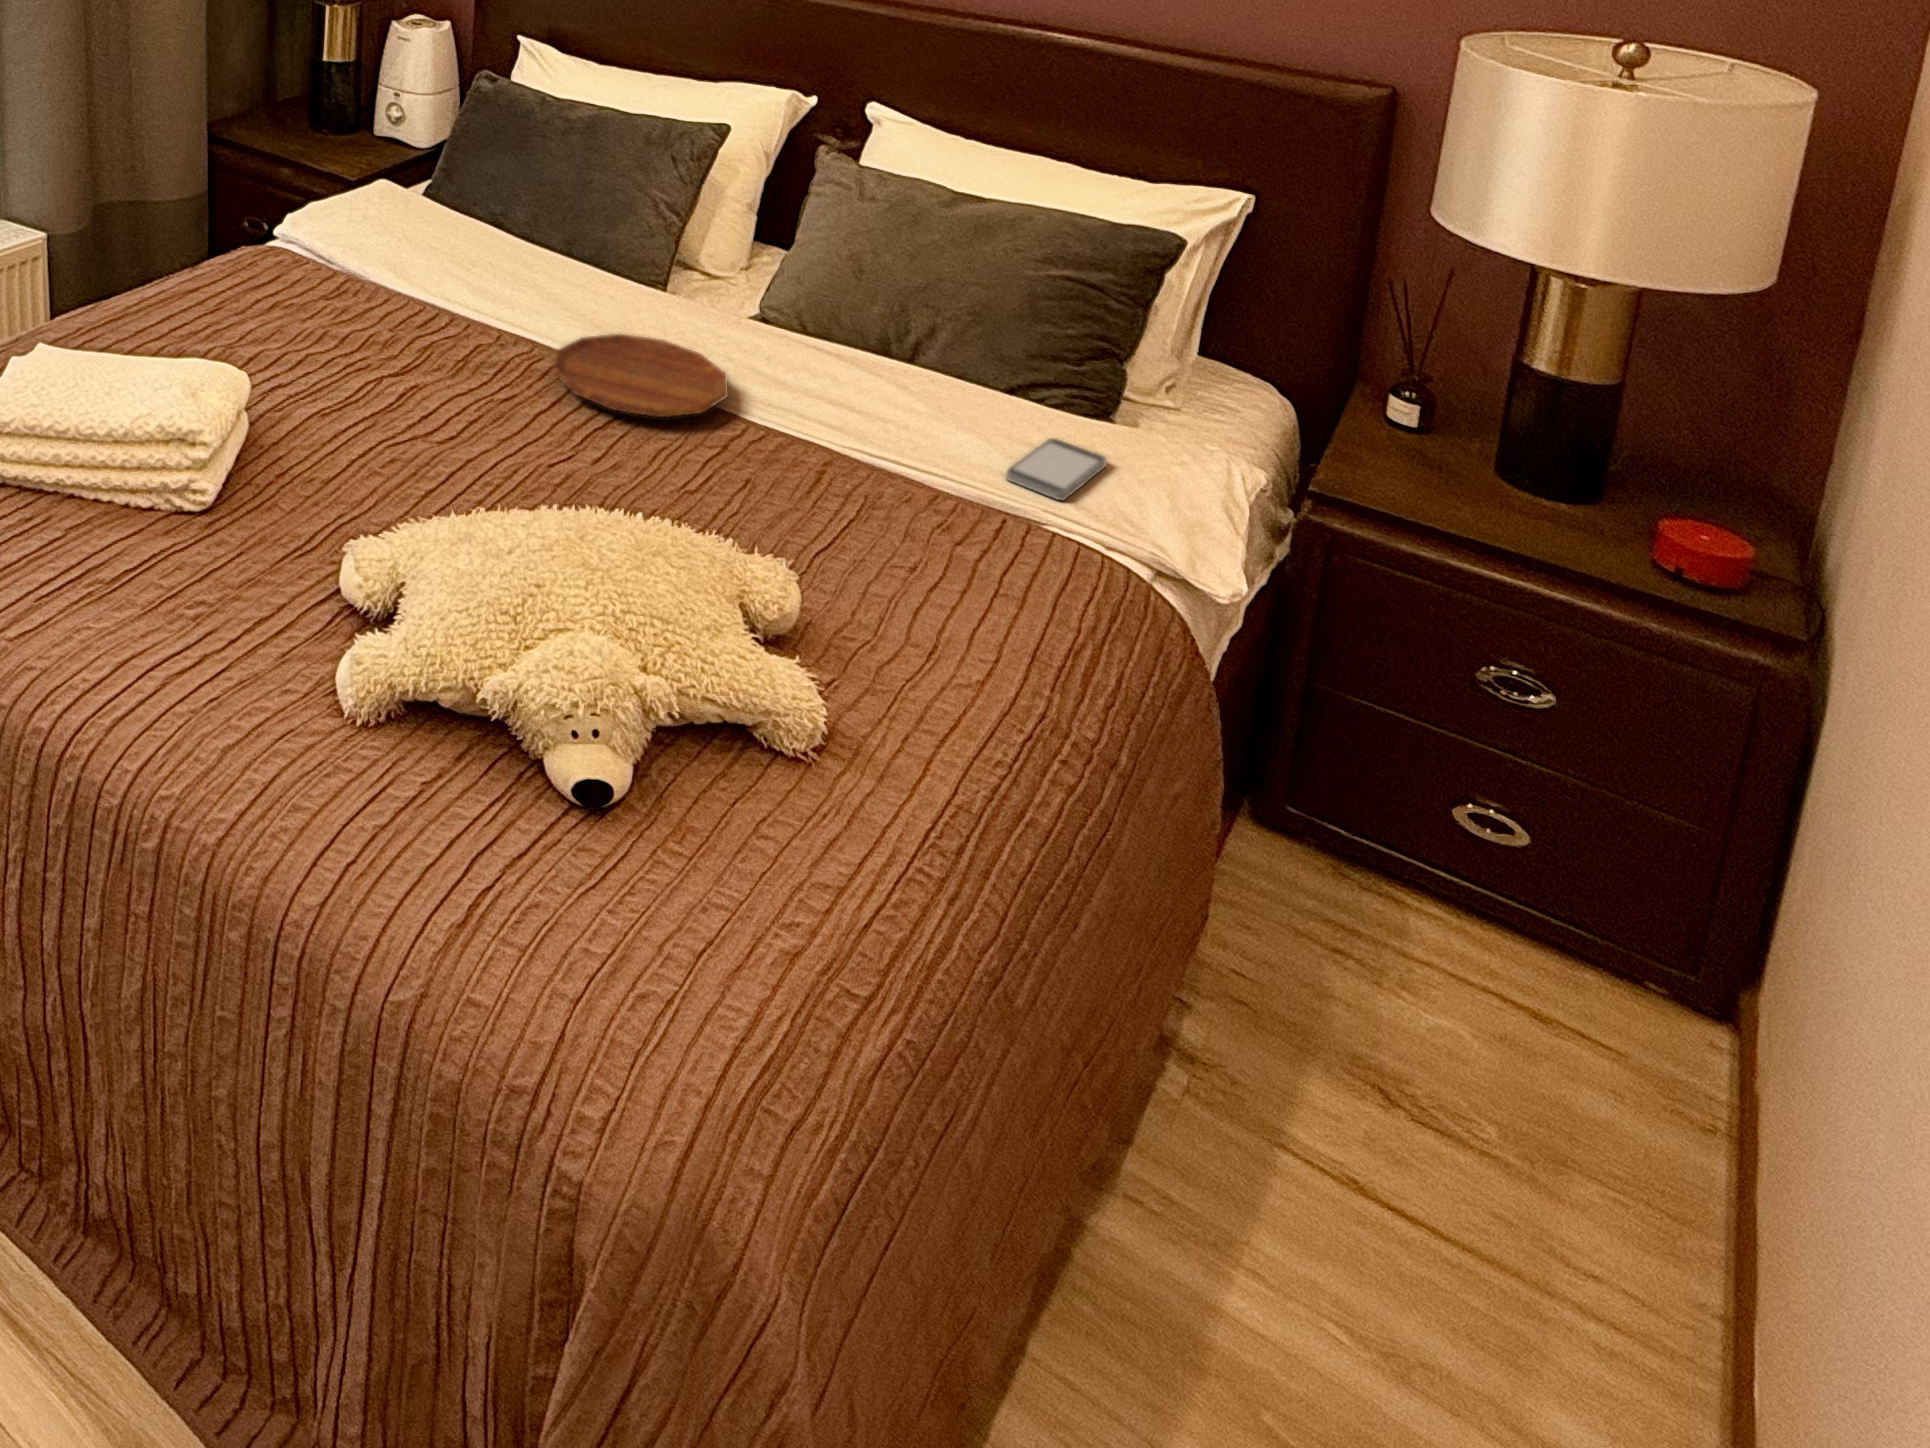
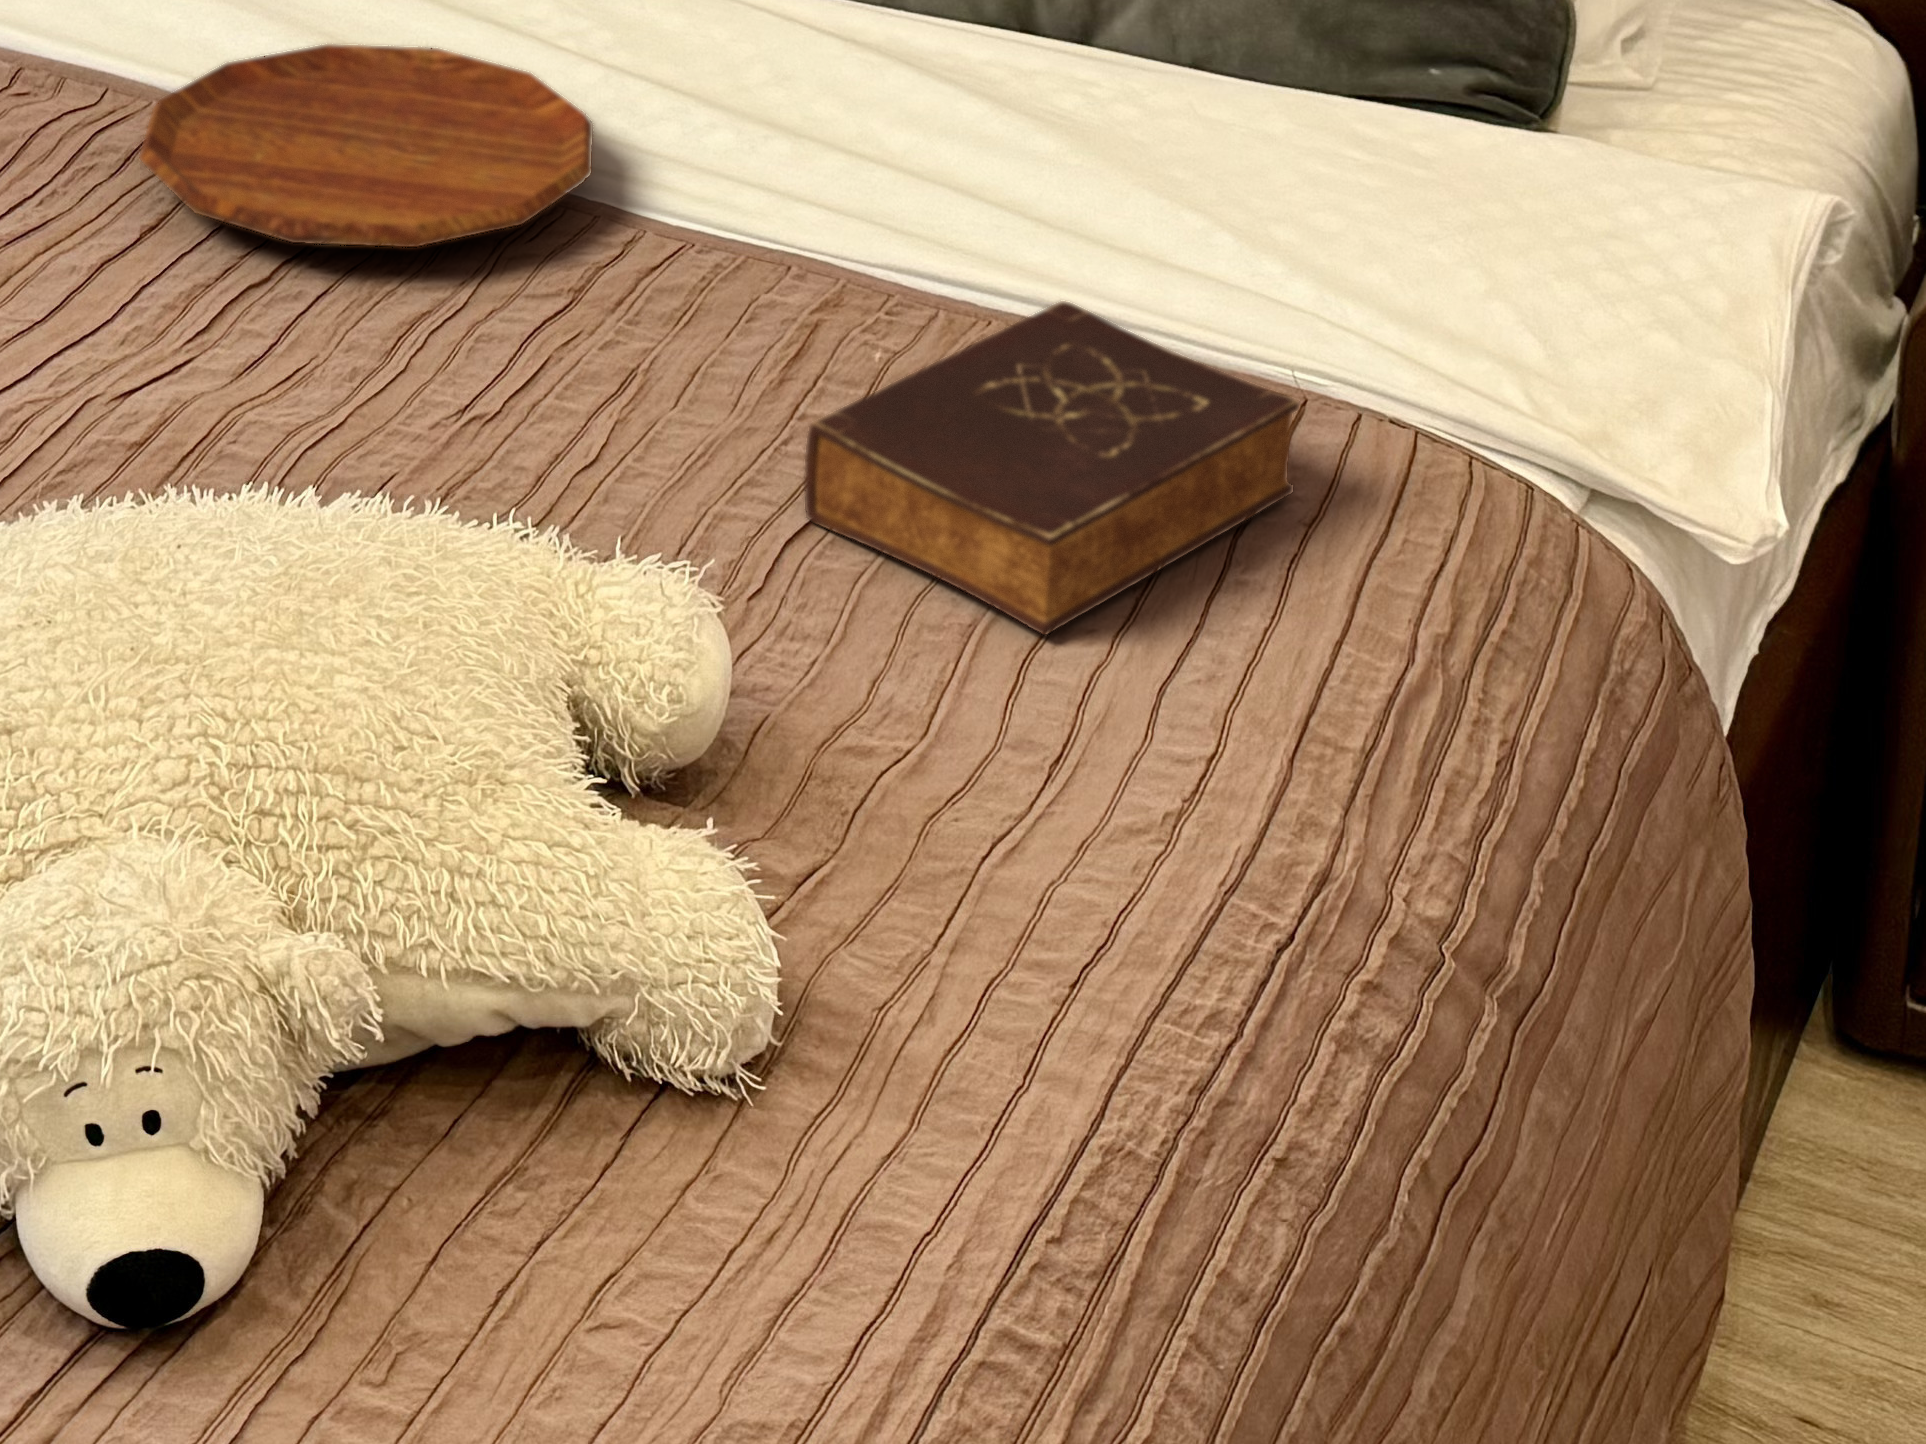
smartphone: present [1006,438,1107,500] -> none [1257,187,1489,336]
book: none [821,471,1030,603] -> present [804,301,1299,635]

